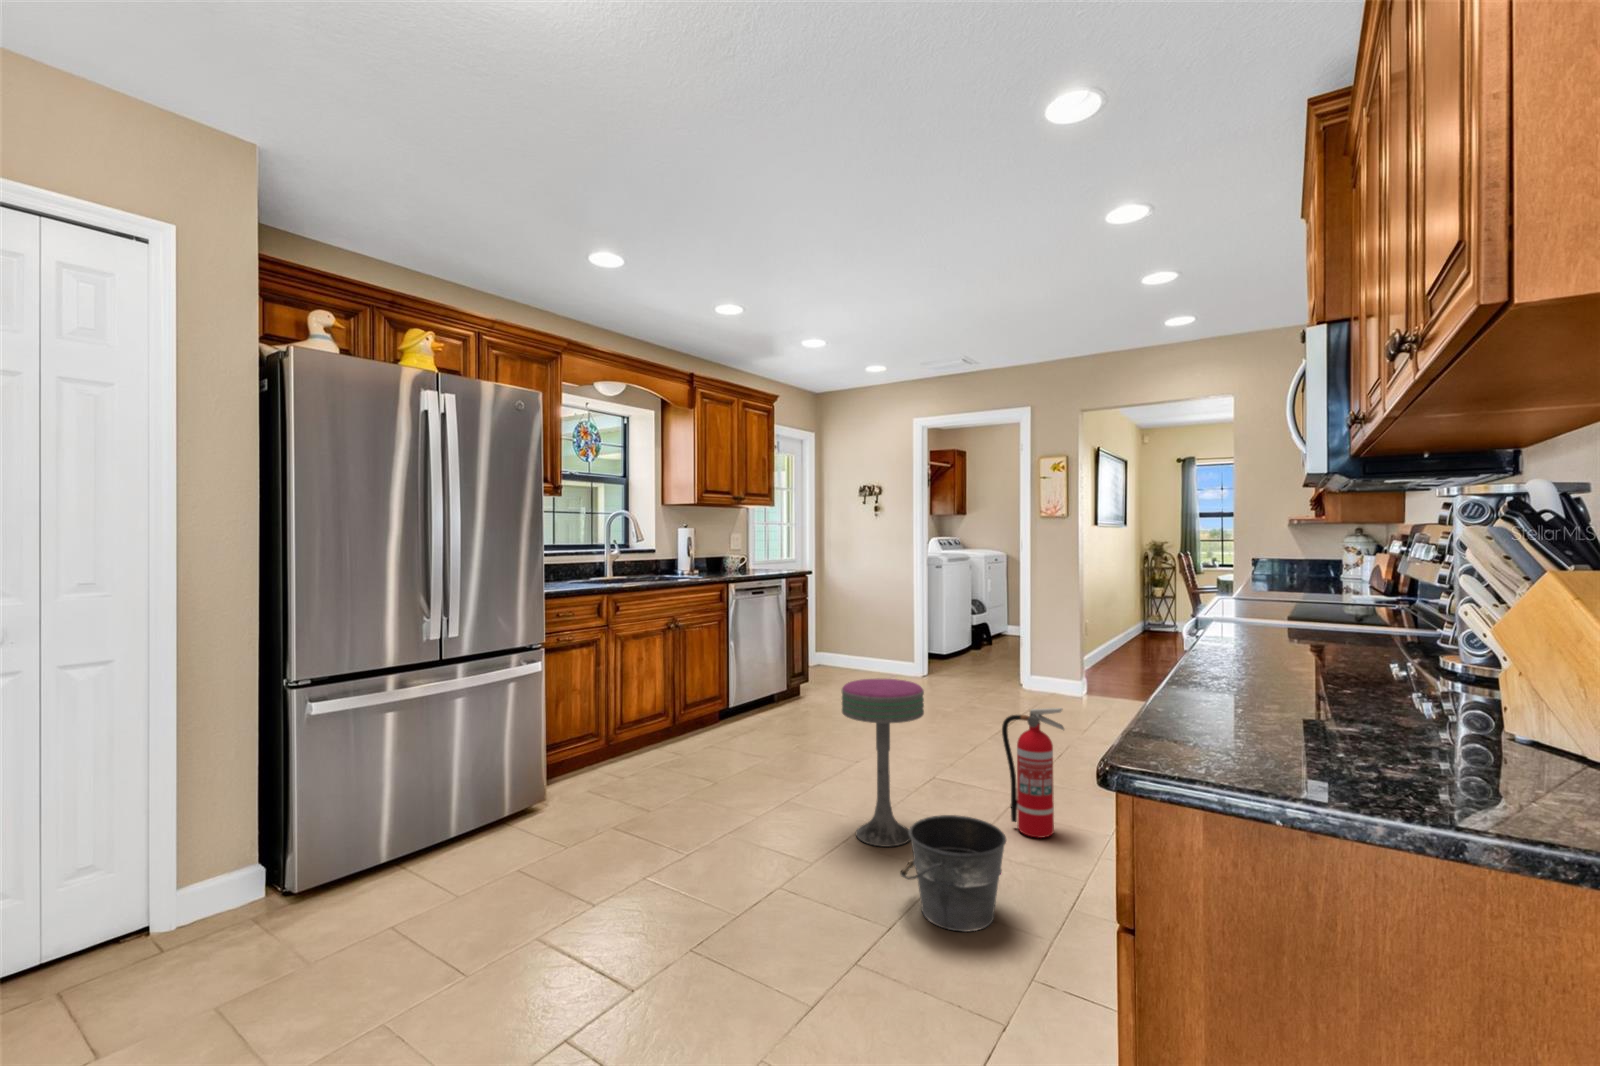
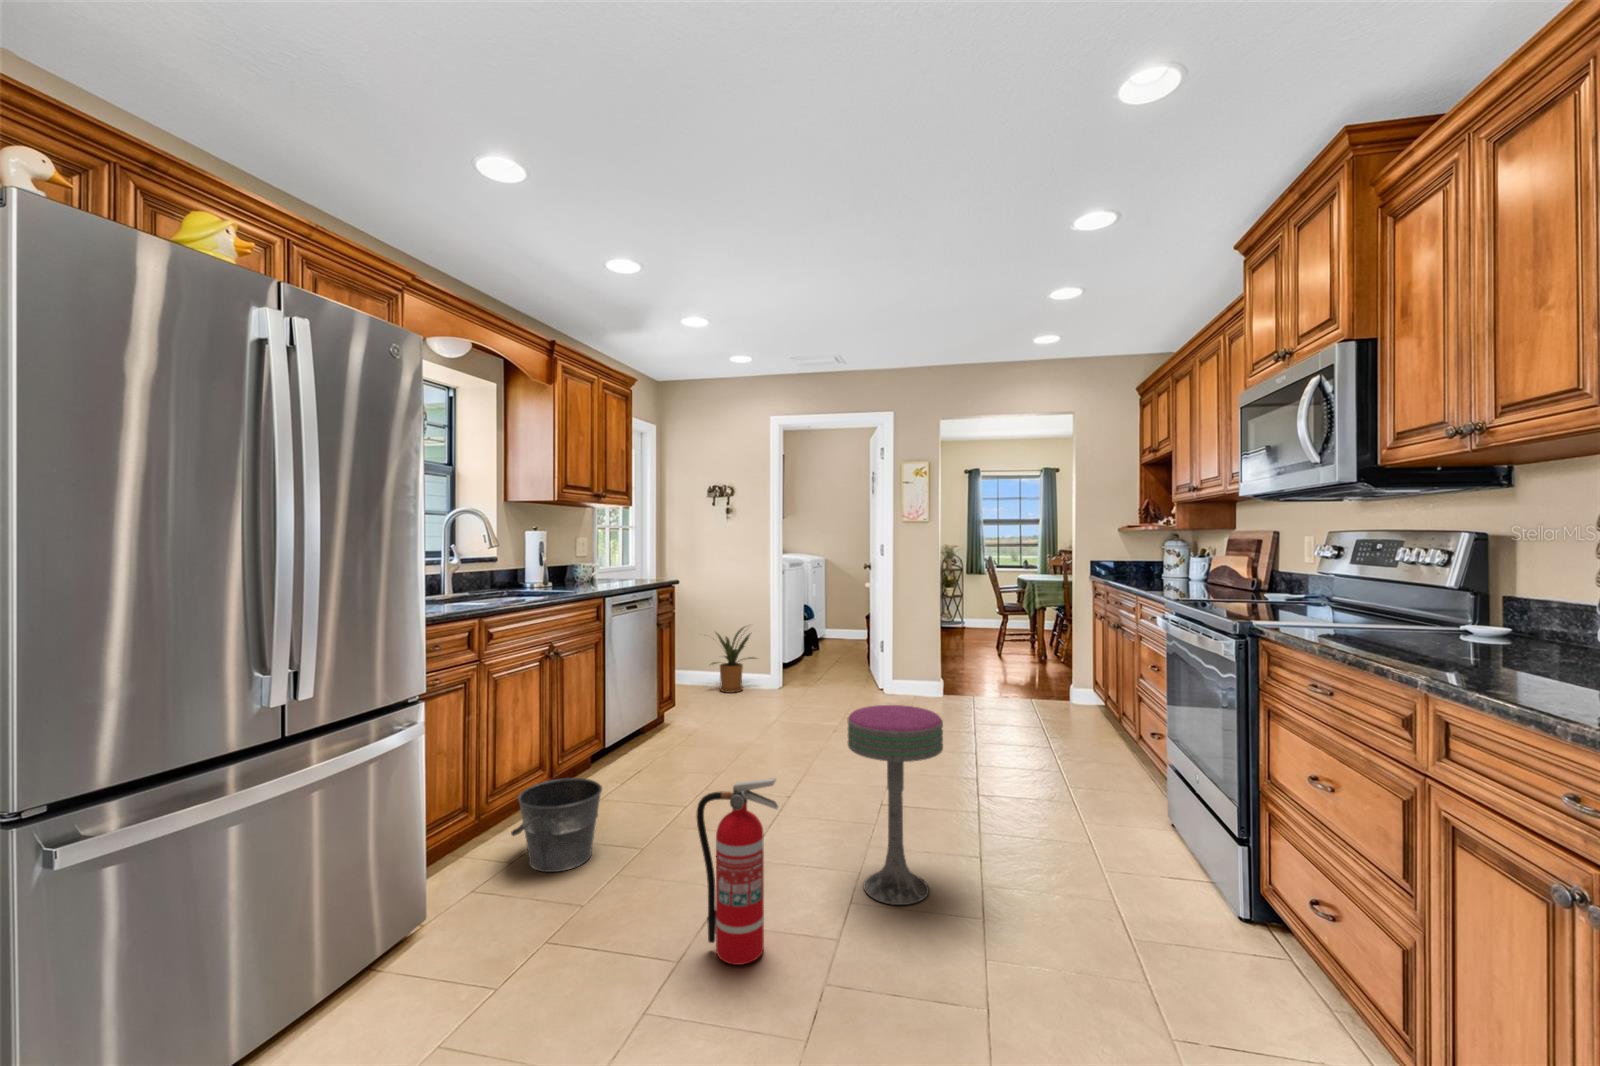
house plant: none [843,616,902,679] -> present [711,626,755,693]
fire extinguisher: present [1002,708,1064,838] -> present [697,778,778,965]
bucket: present [900,815,1006,932] -> present [511,778,602,872]

